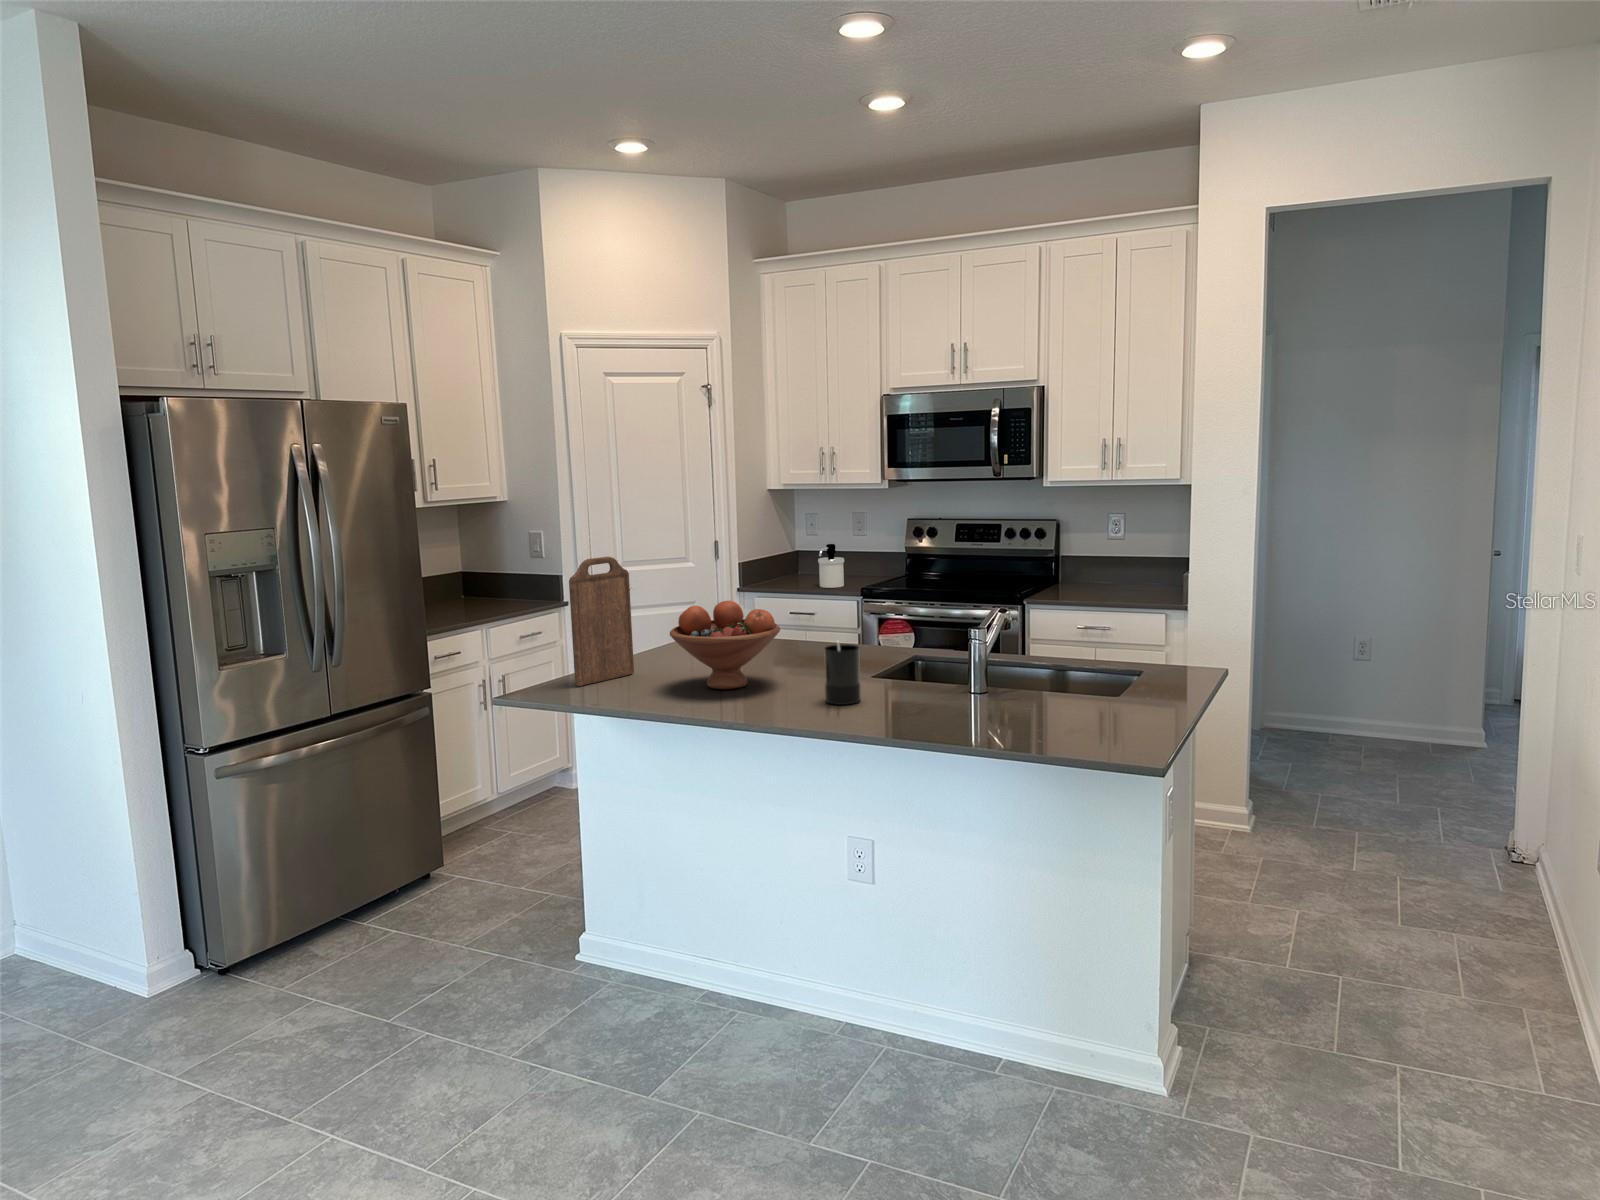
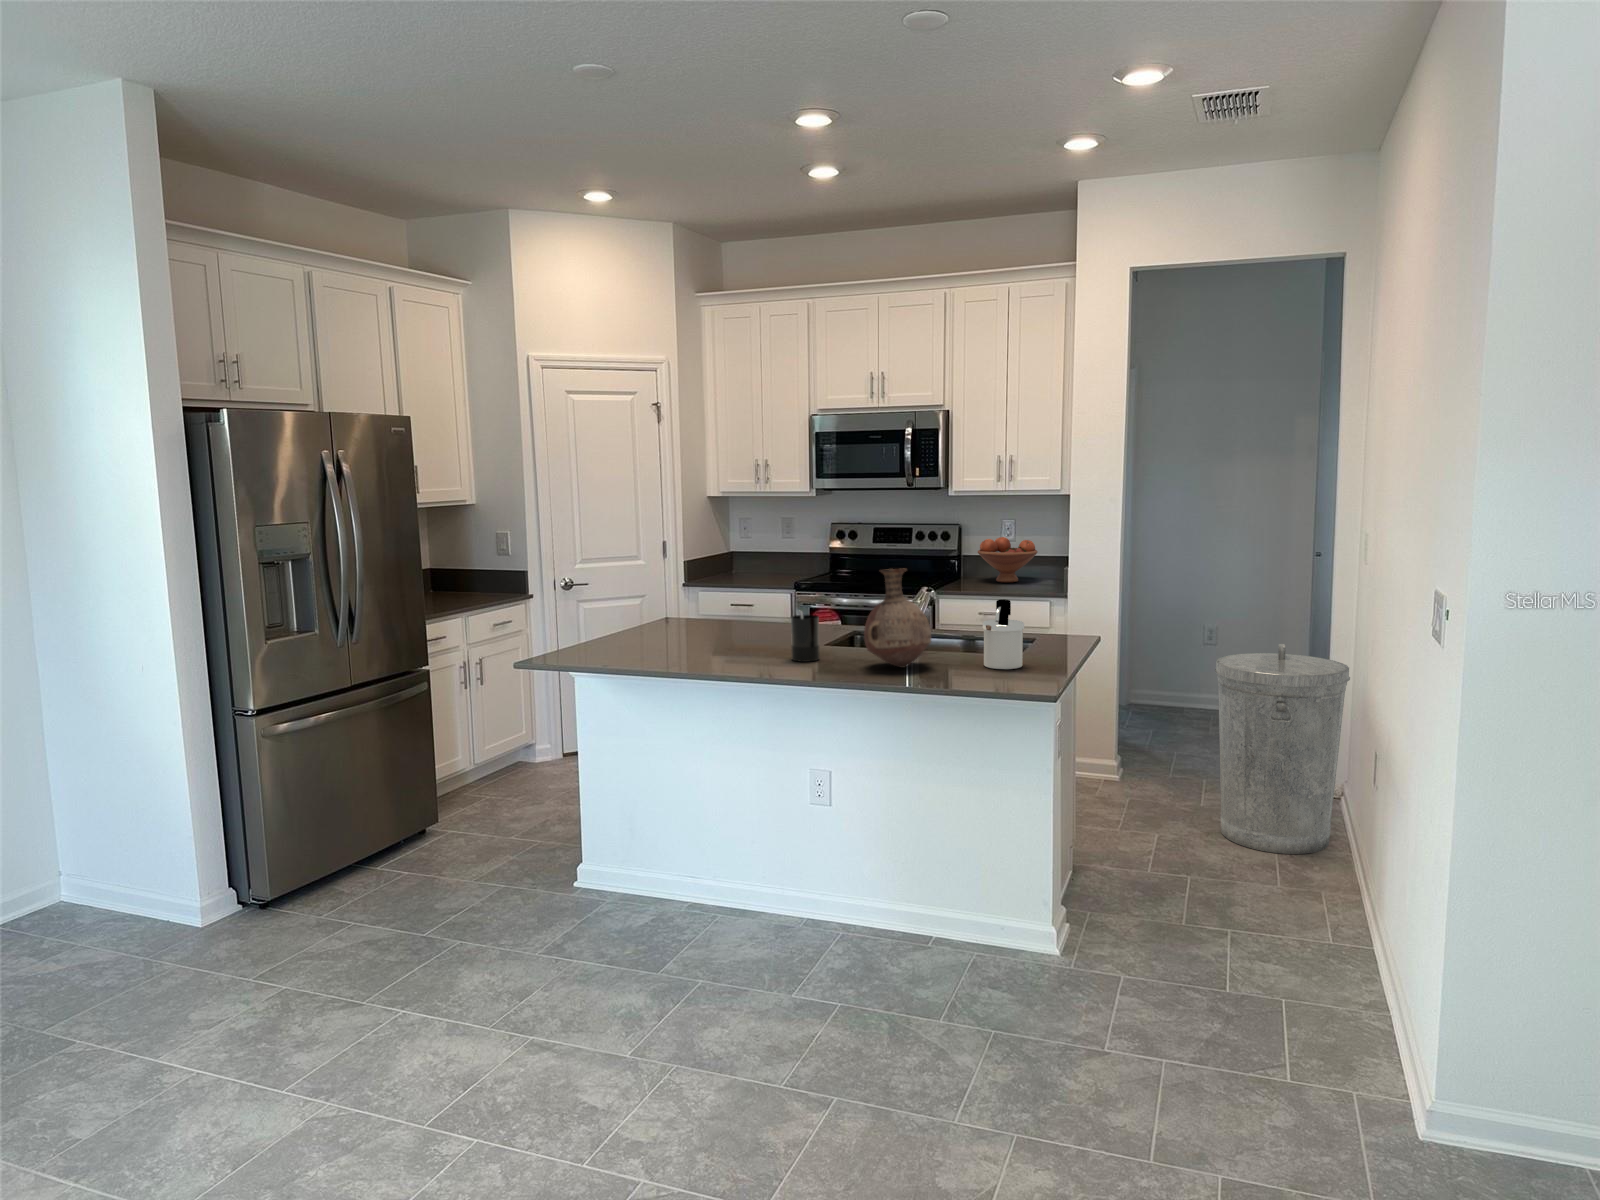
soap dispenser: present [818,544,844,588] -> present [983,599,1024,669]
cutting board: present [569,557,634,686] -> none [575,546,625,653]
vase: none [913,590,1000,717] -> present [864,569,931,667]
fruit bowl: present [670,601,780,689] -> present [978,537,1038,583]
trash can: none [1377,678,1561,949] -> present [1215,644,1350,854]

